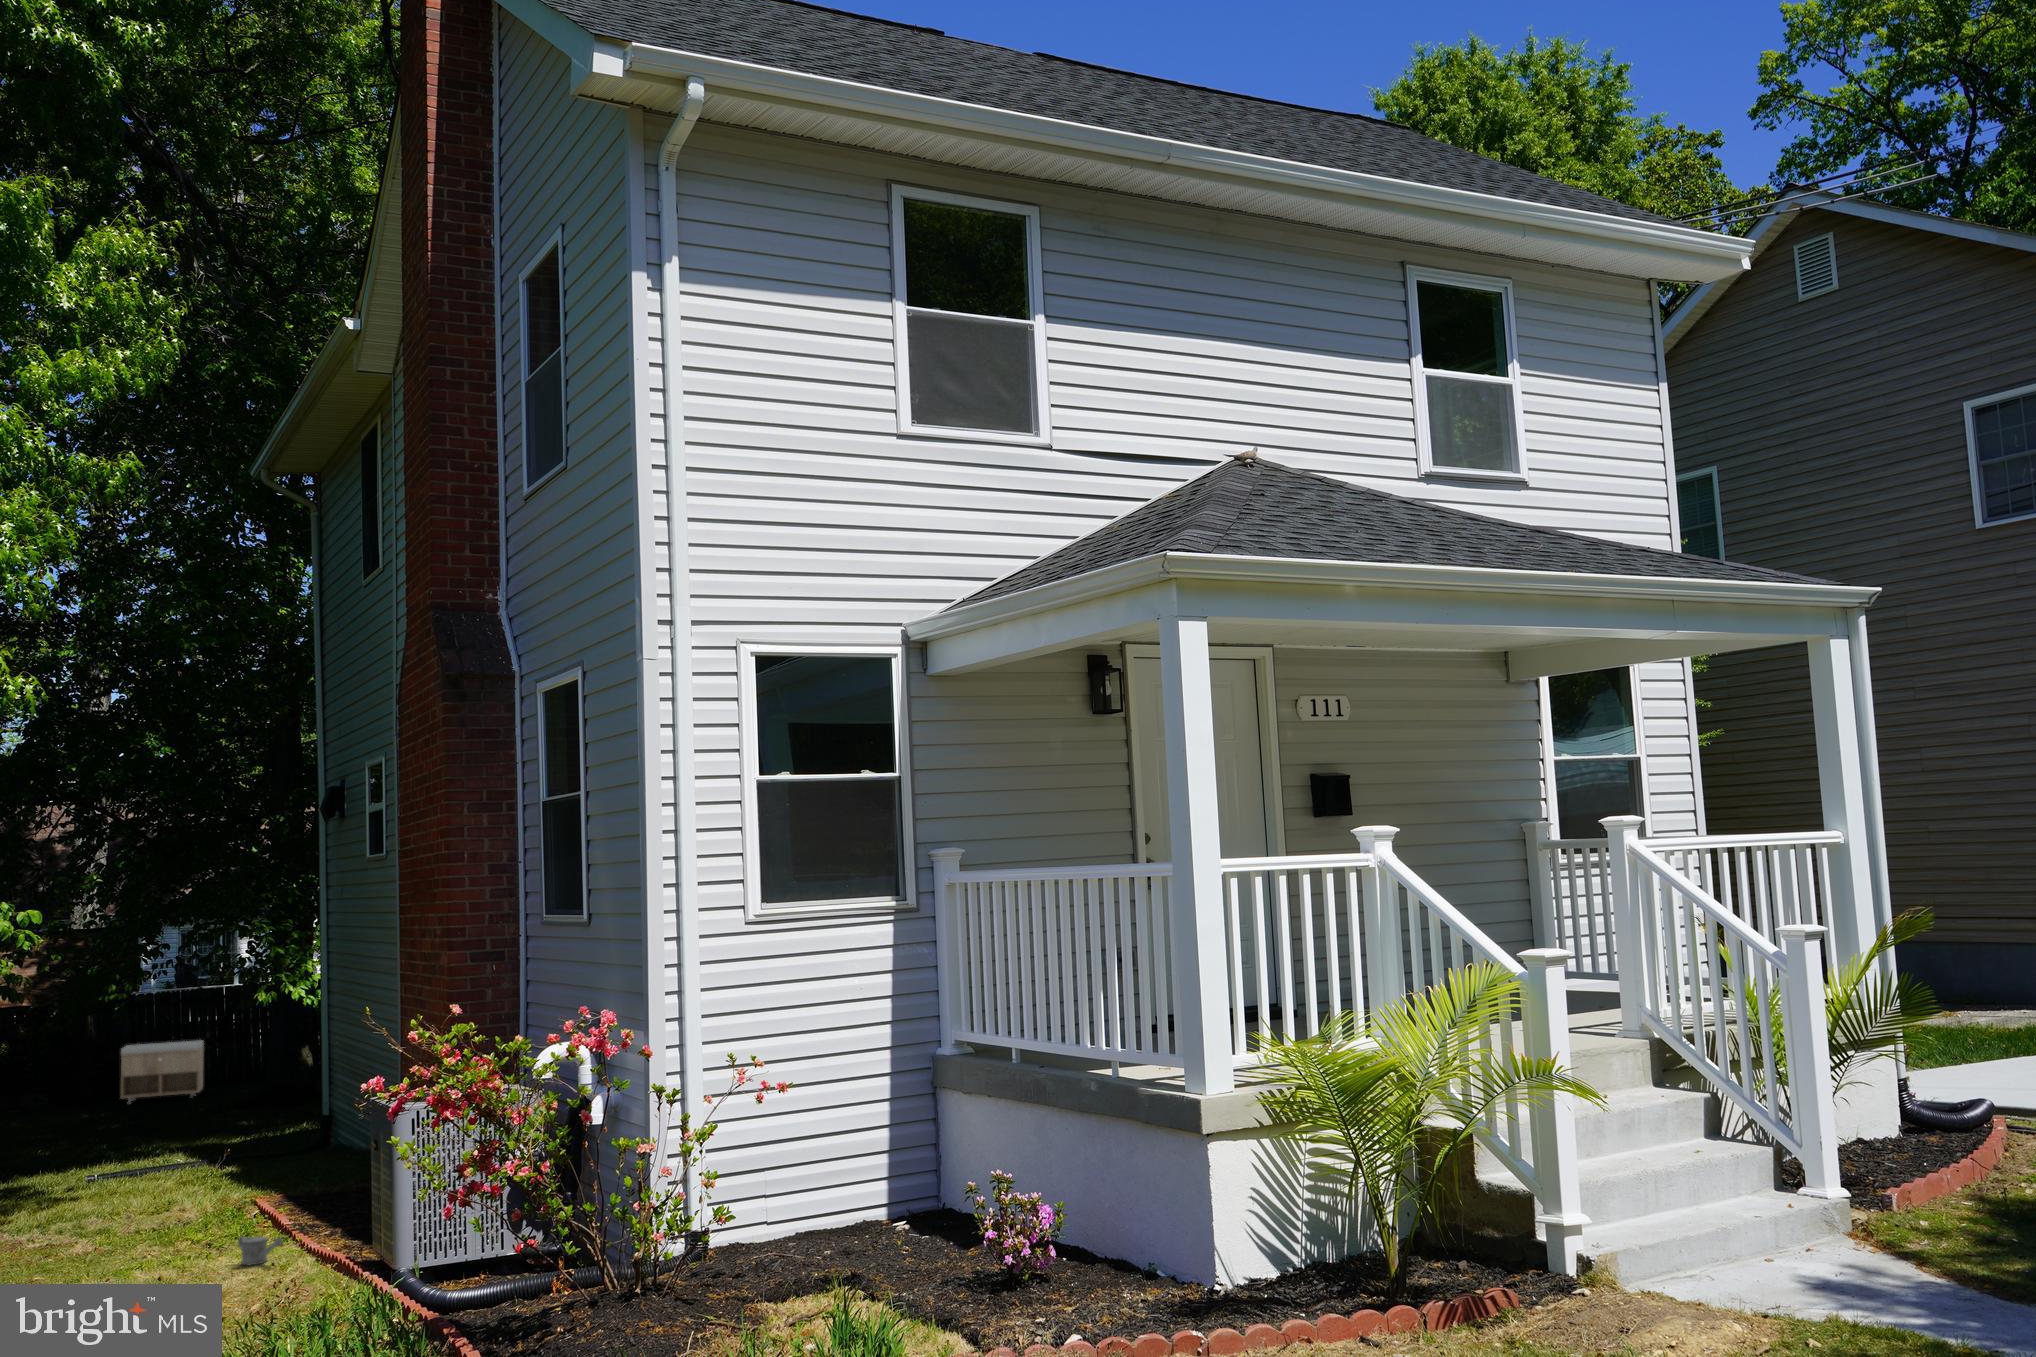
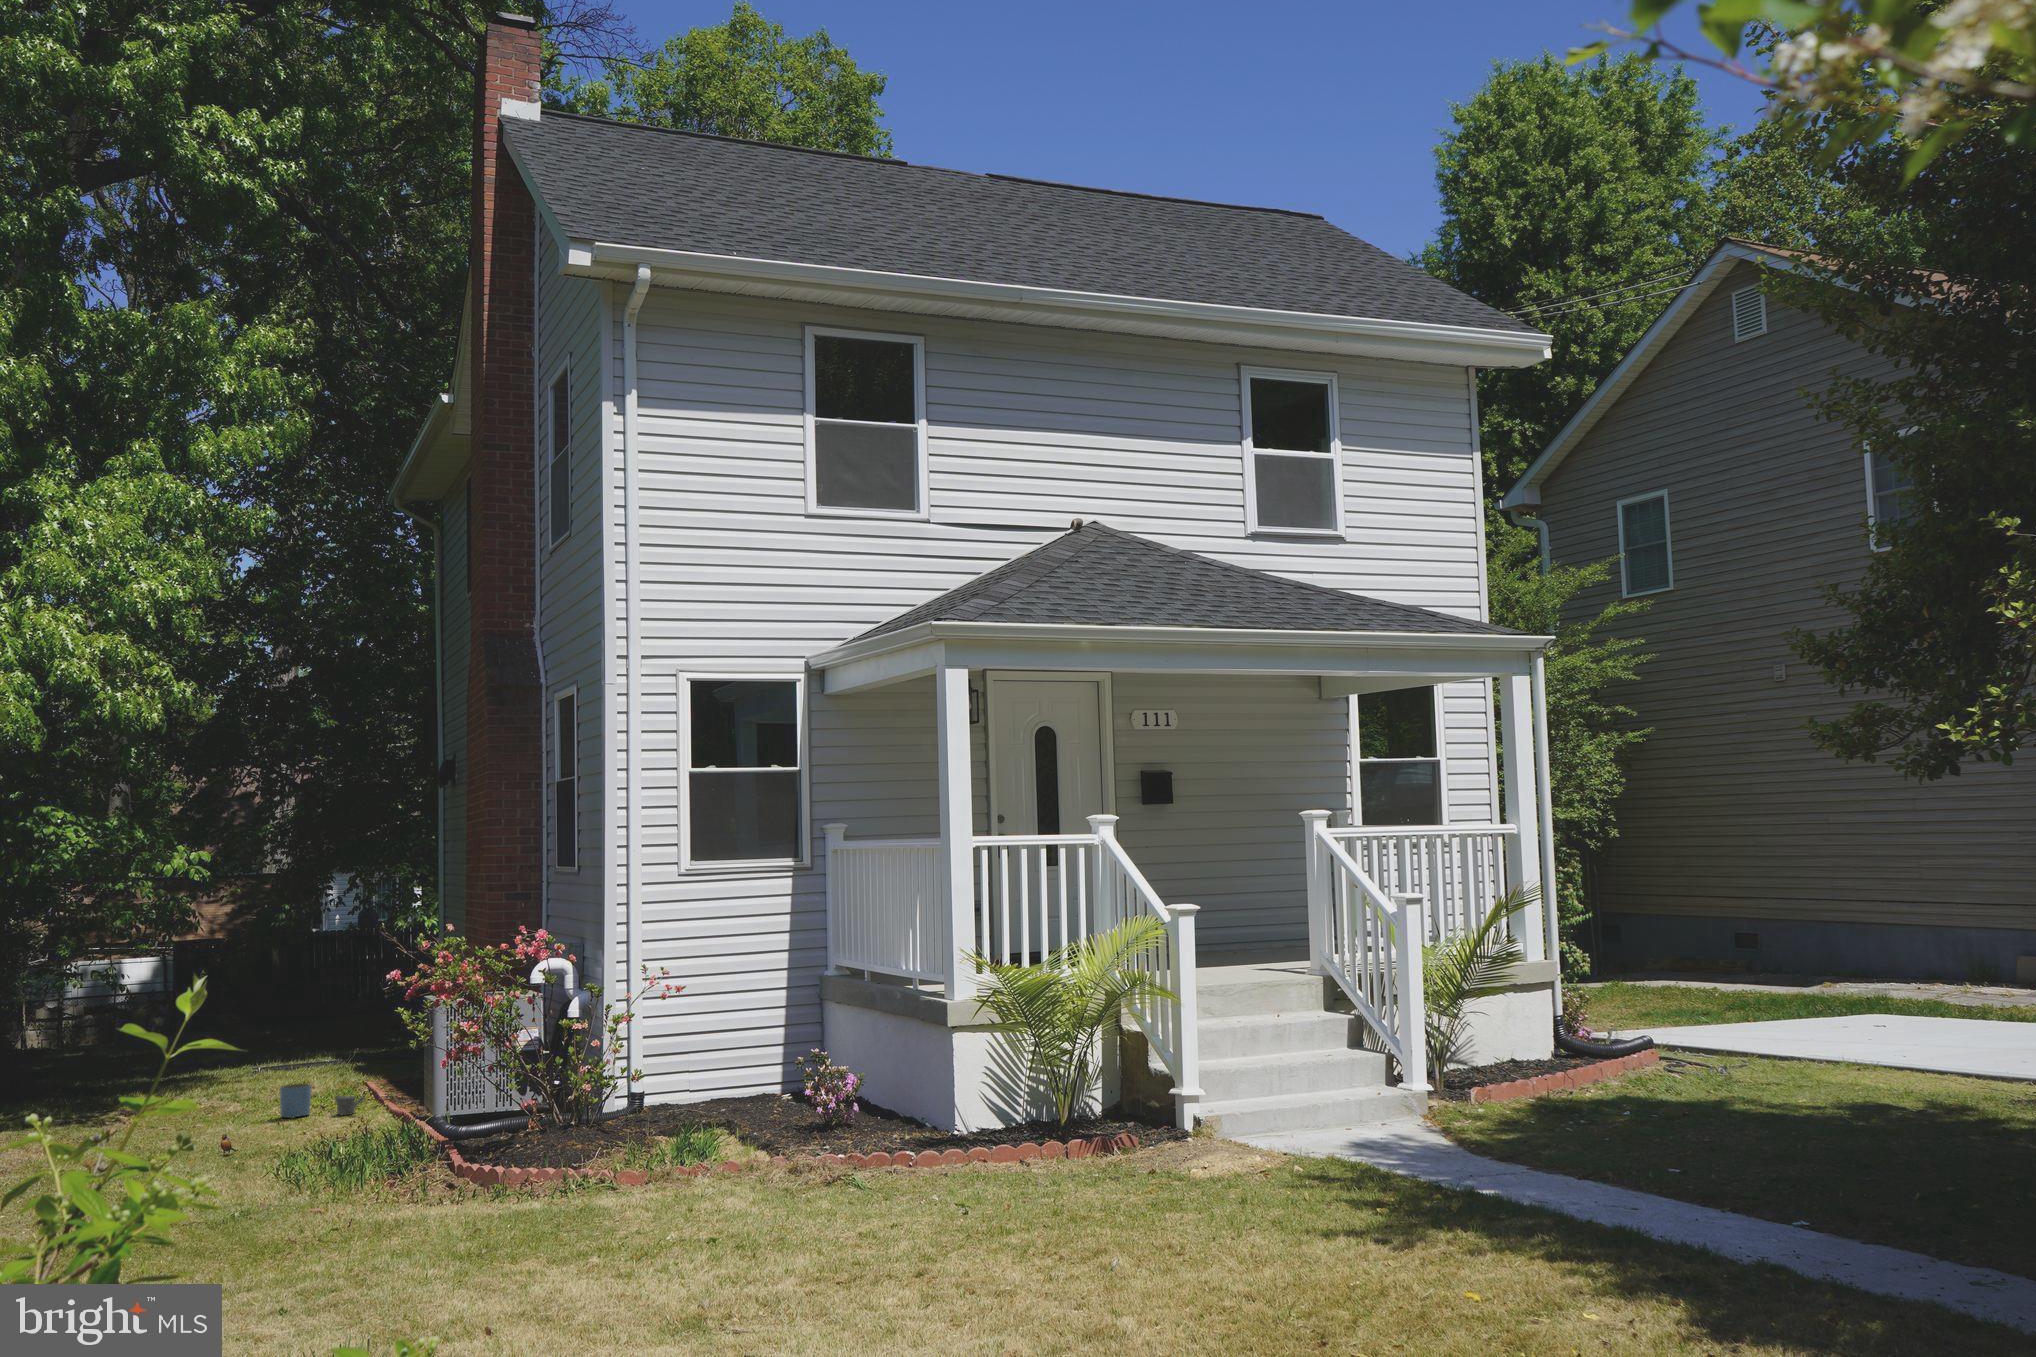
storage bench: present [121,1040,204,1103] -> none [286,967,353,1017]
planter: none [159,1221,204,1273] -> present [280,1083,312,1118]

